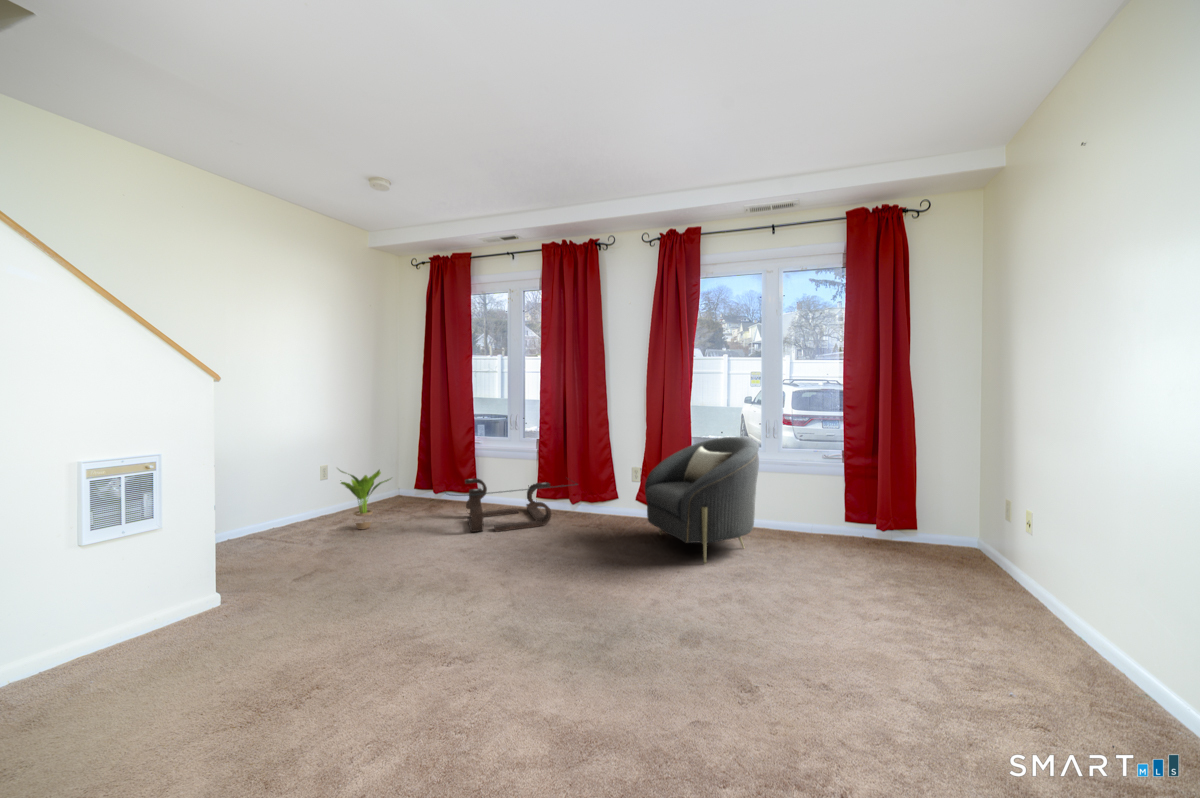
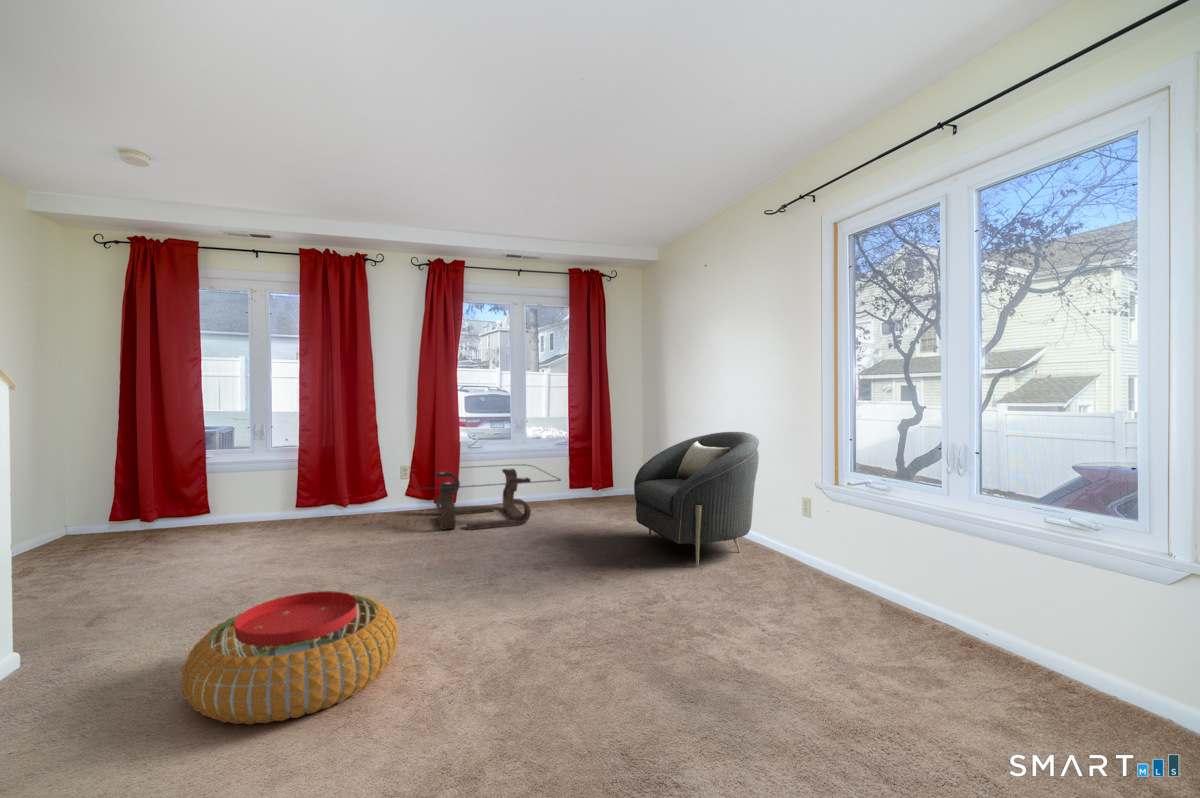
potted plant: present [340,470,390,529] -> none [291,454,355,525]
pouf: none [234,600,430,729] -> present [182,591,398,724]

